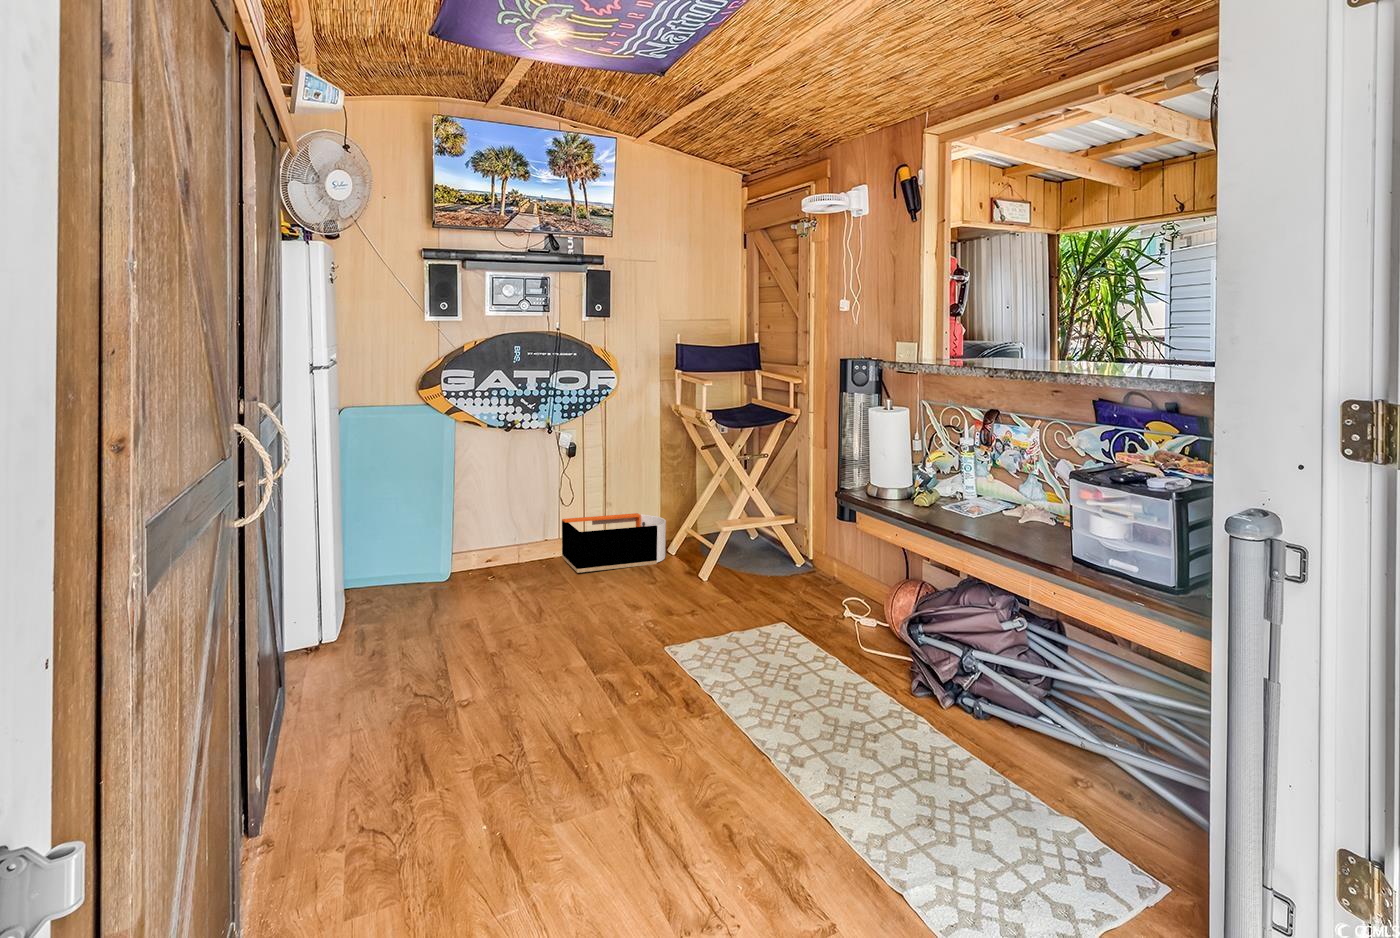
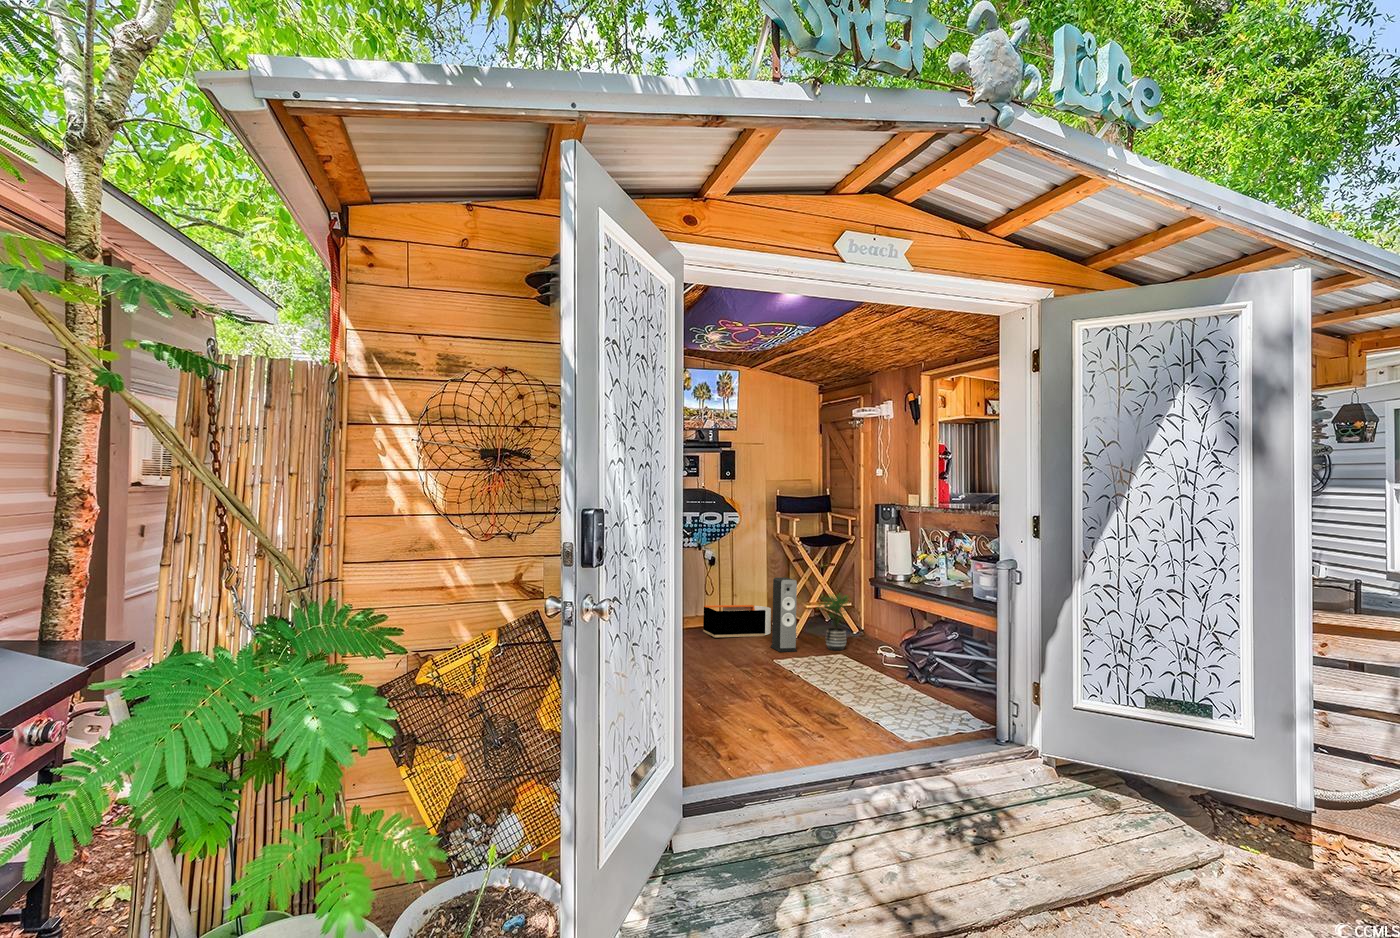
speaker: none [664,483,708,608] -> present [771,577,797,652]
potted plant: none [736,506,801,599] -> present [817,594,848,650]

